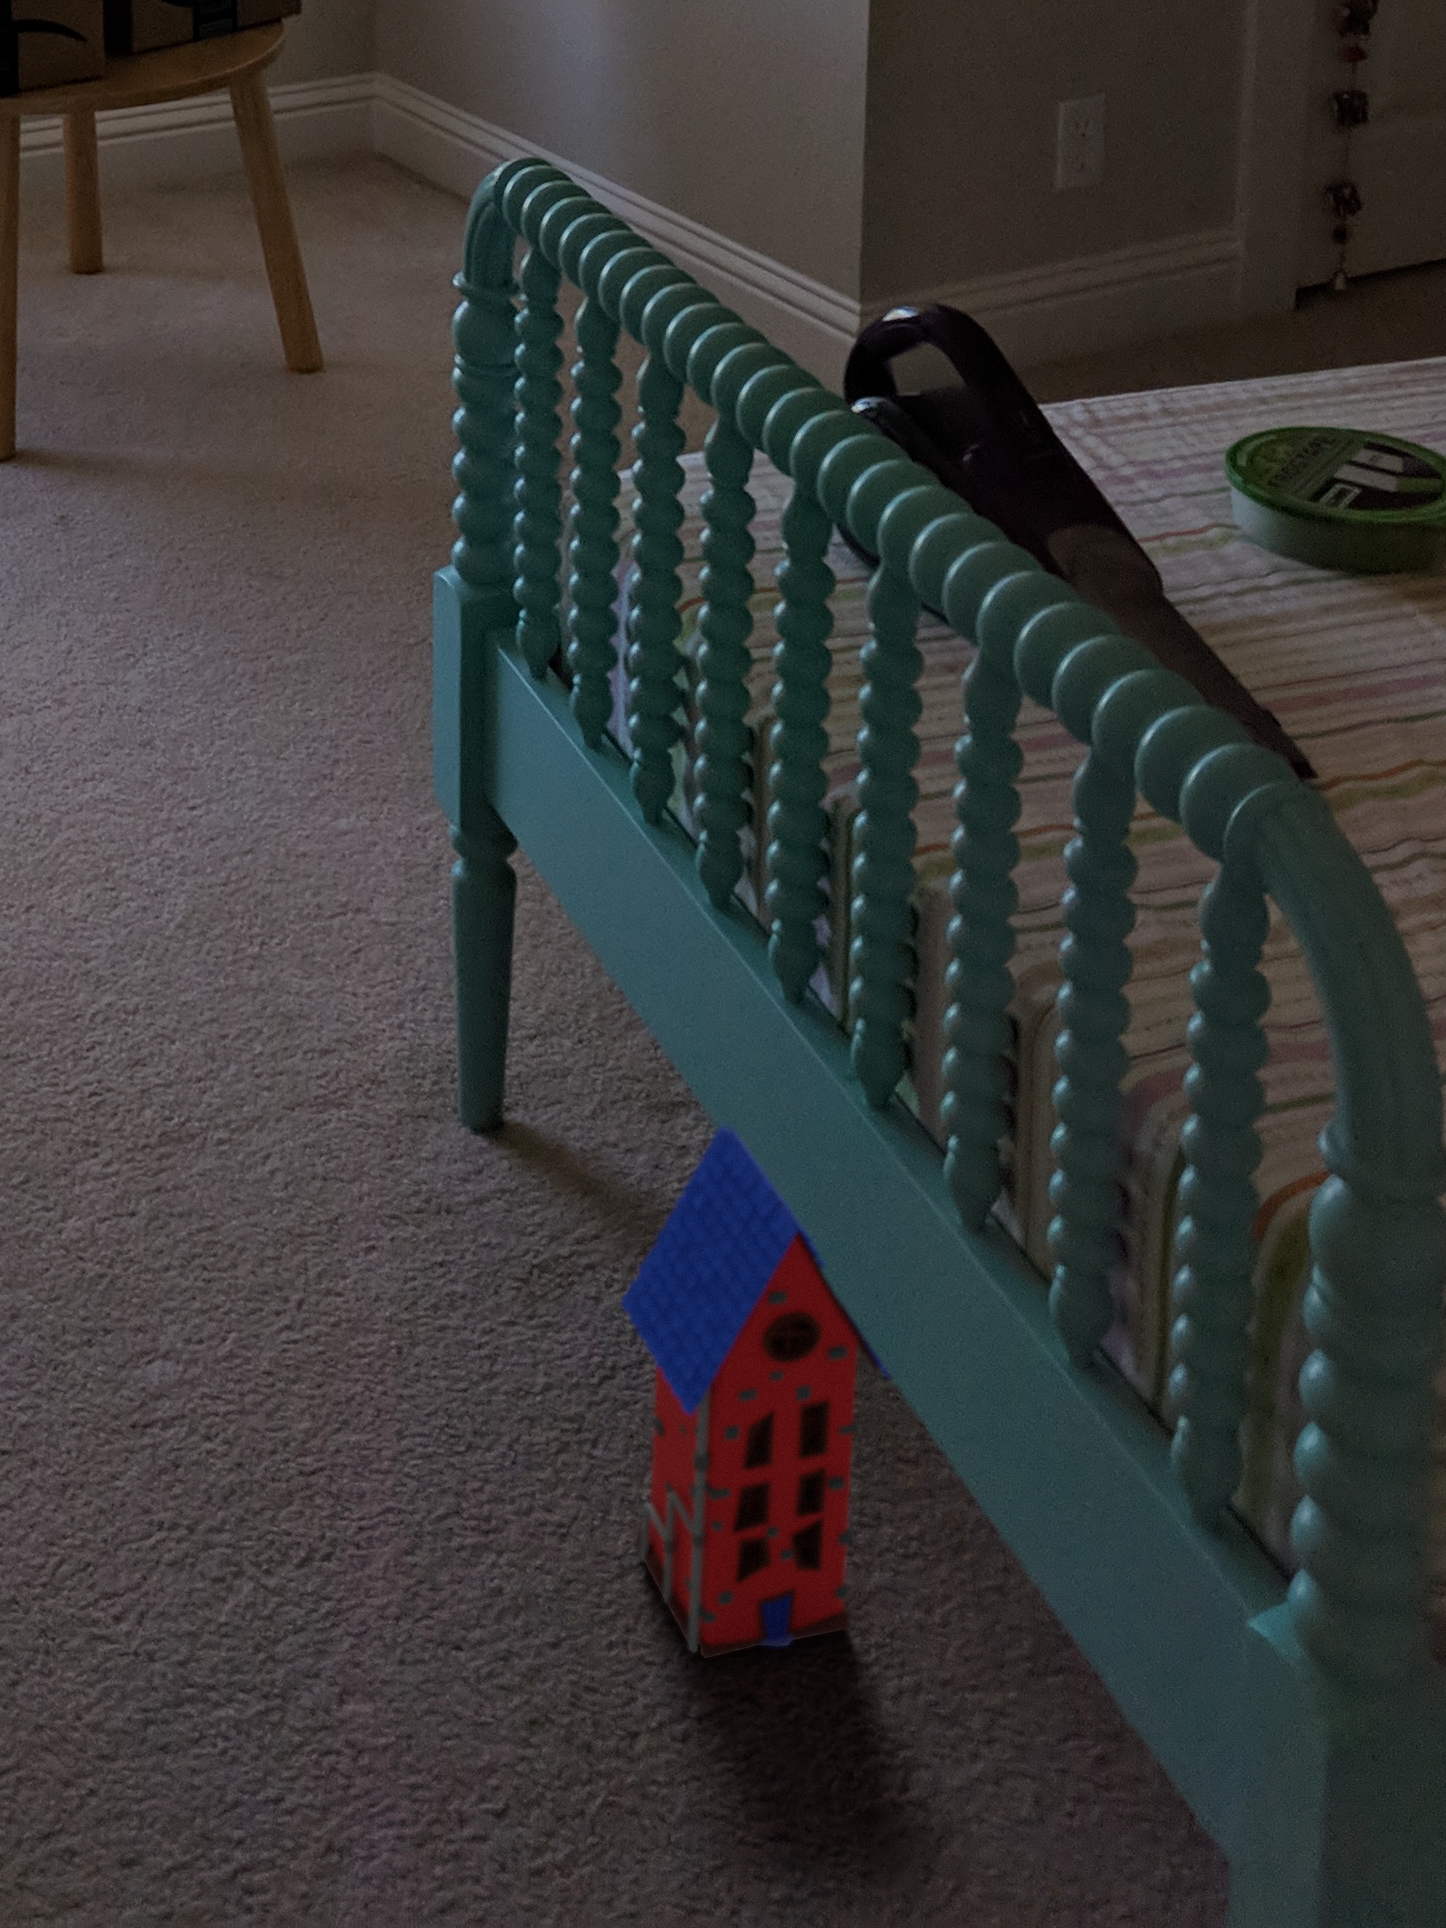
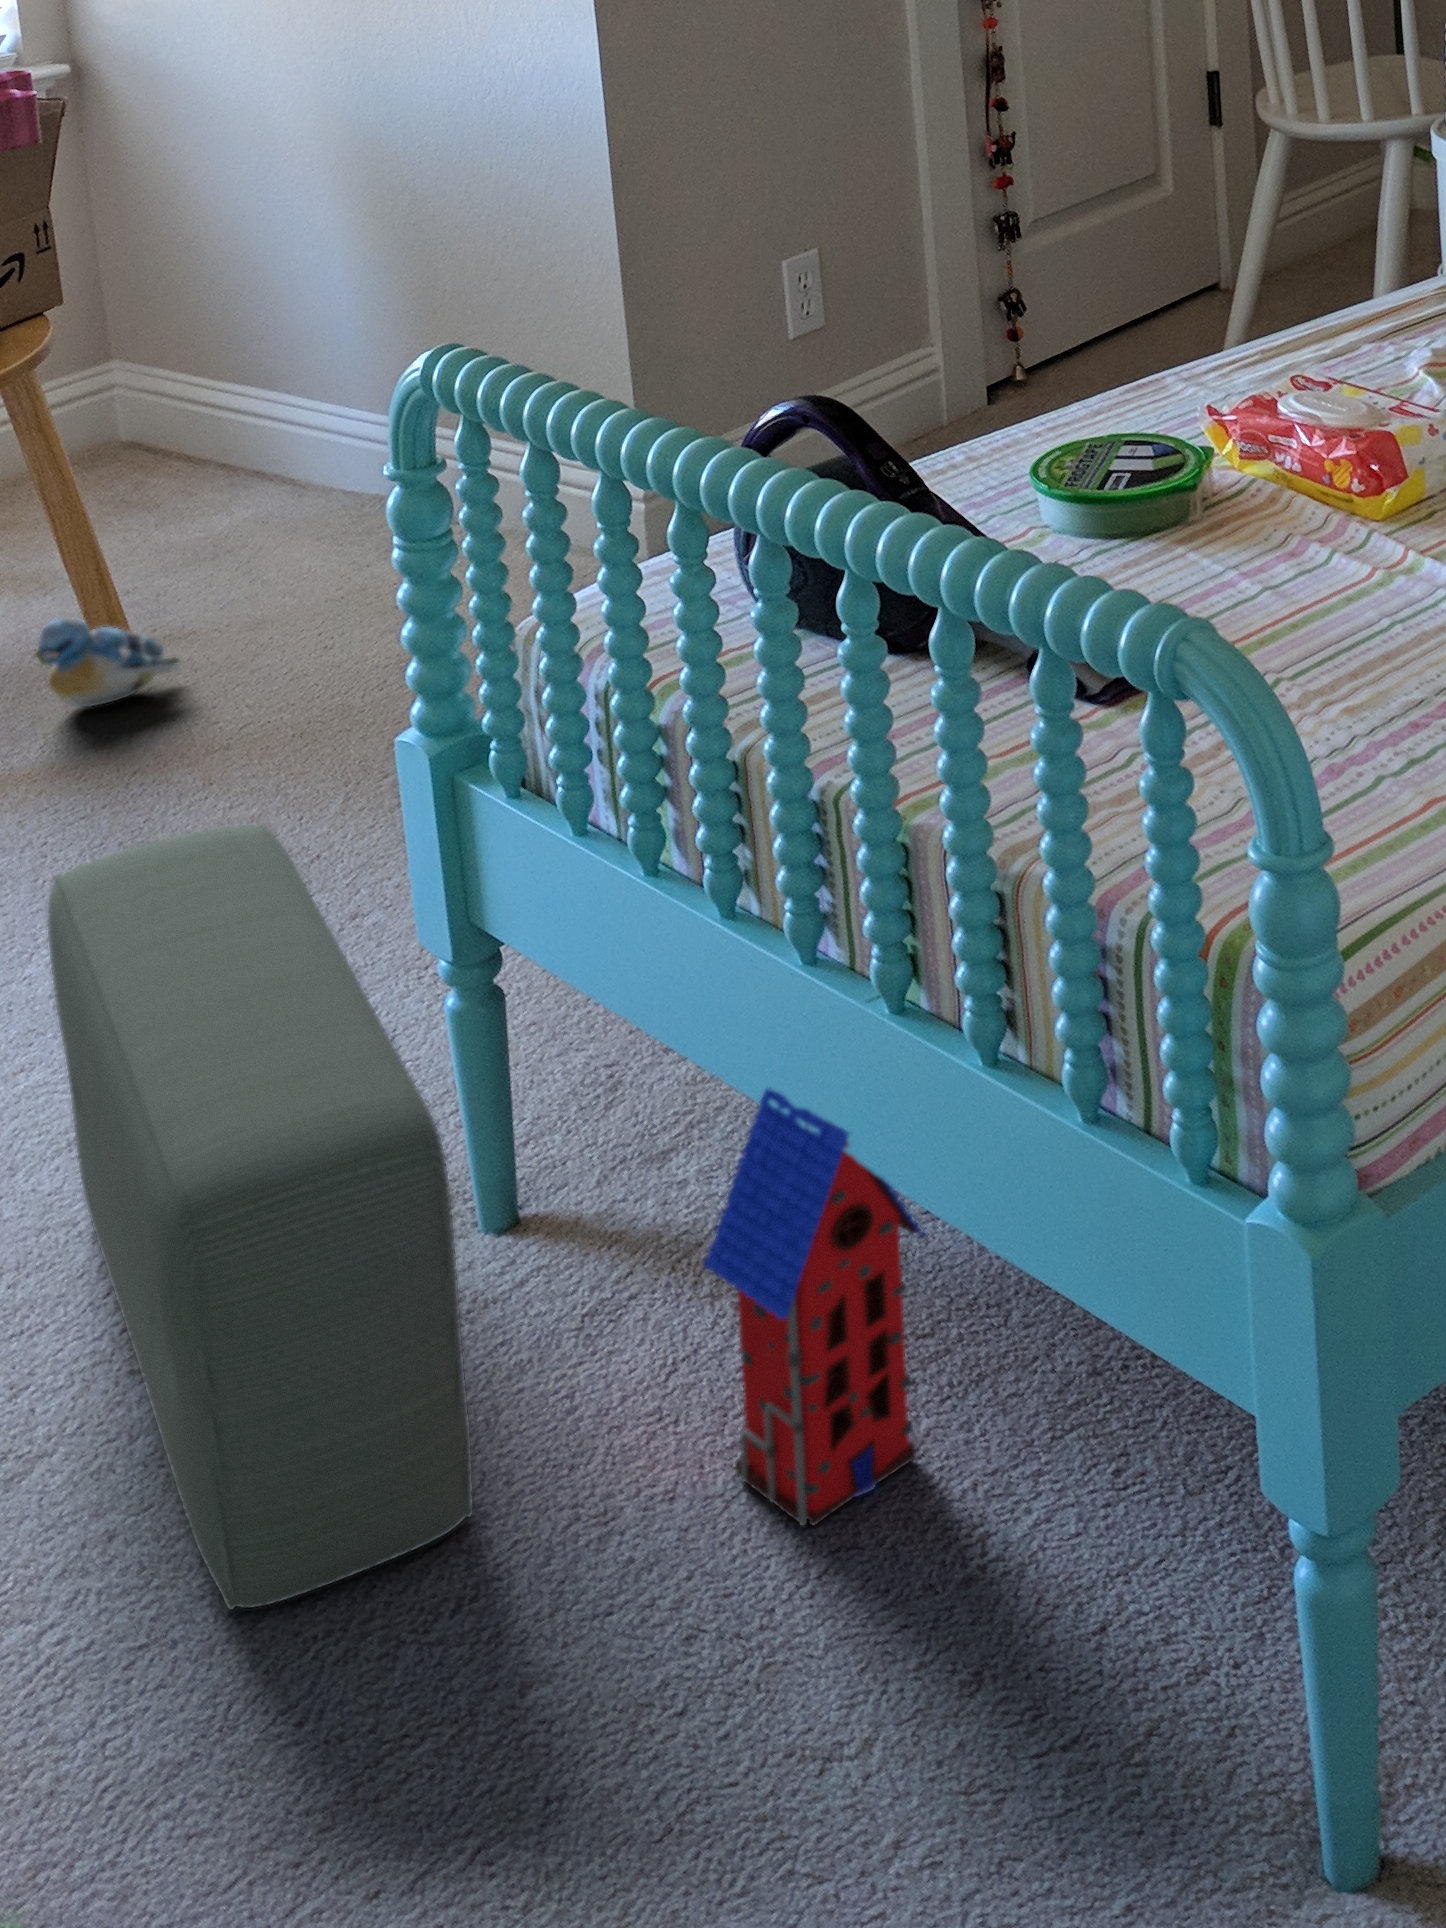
plush toy: none [235,337,369,427] -> present [35,618,179,707]
pouf: none [64,609,362,1470] -> present [47,823,473,1609]

